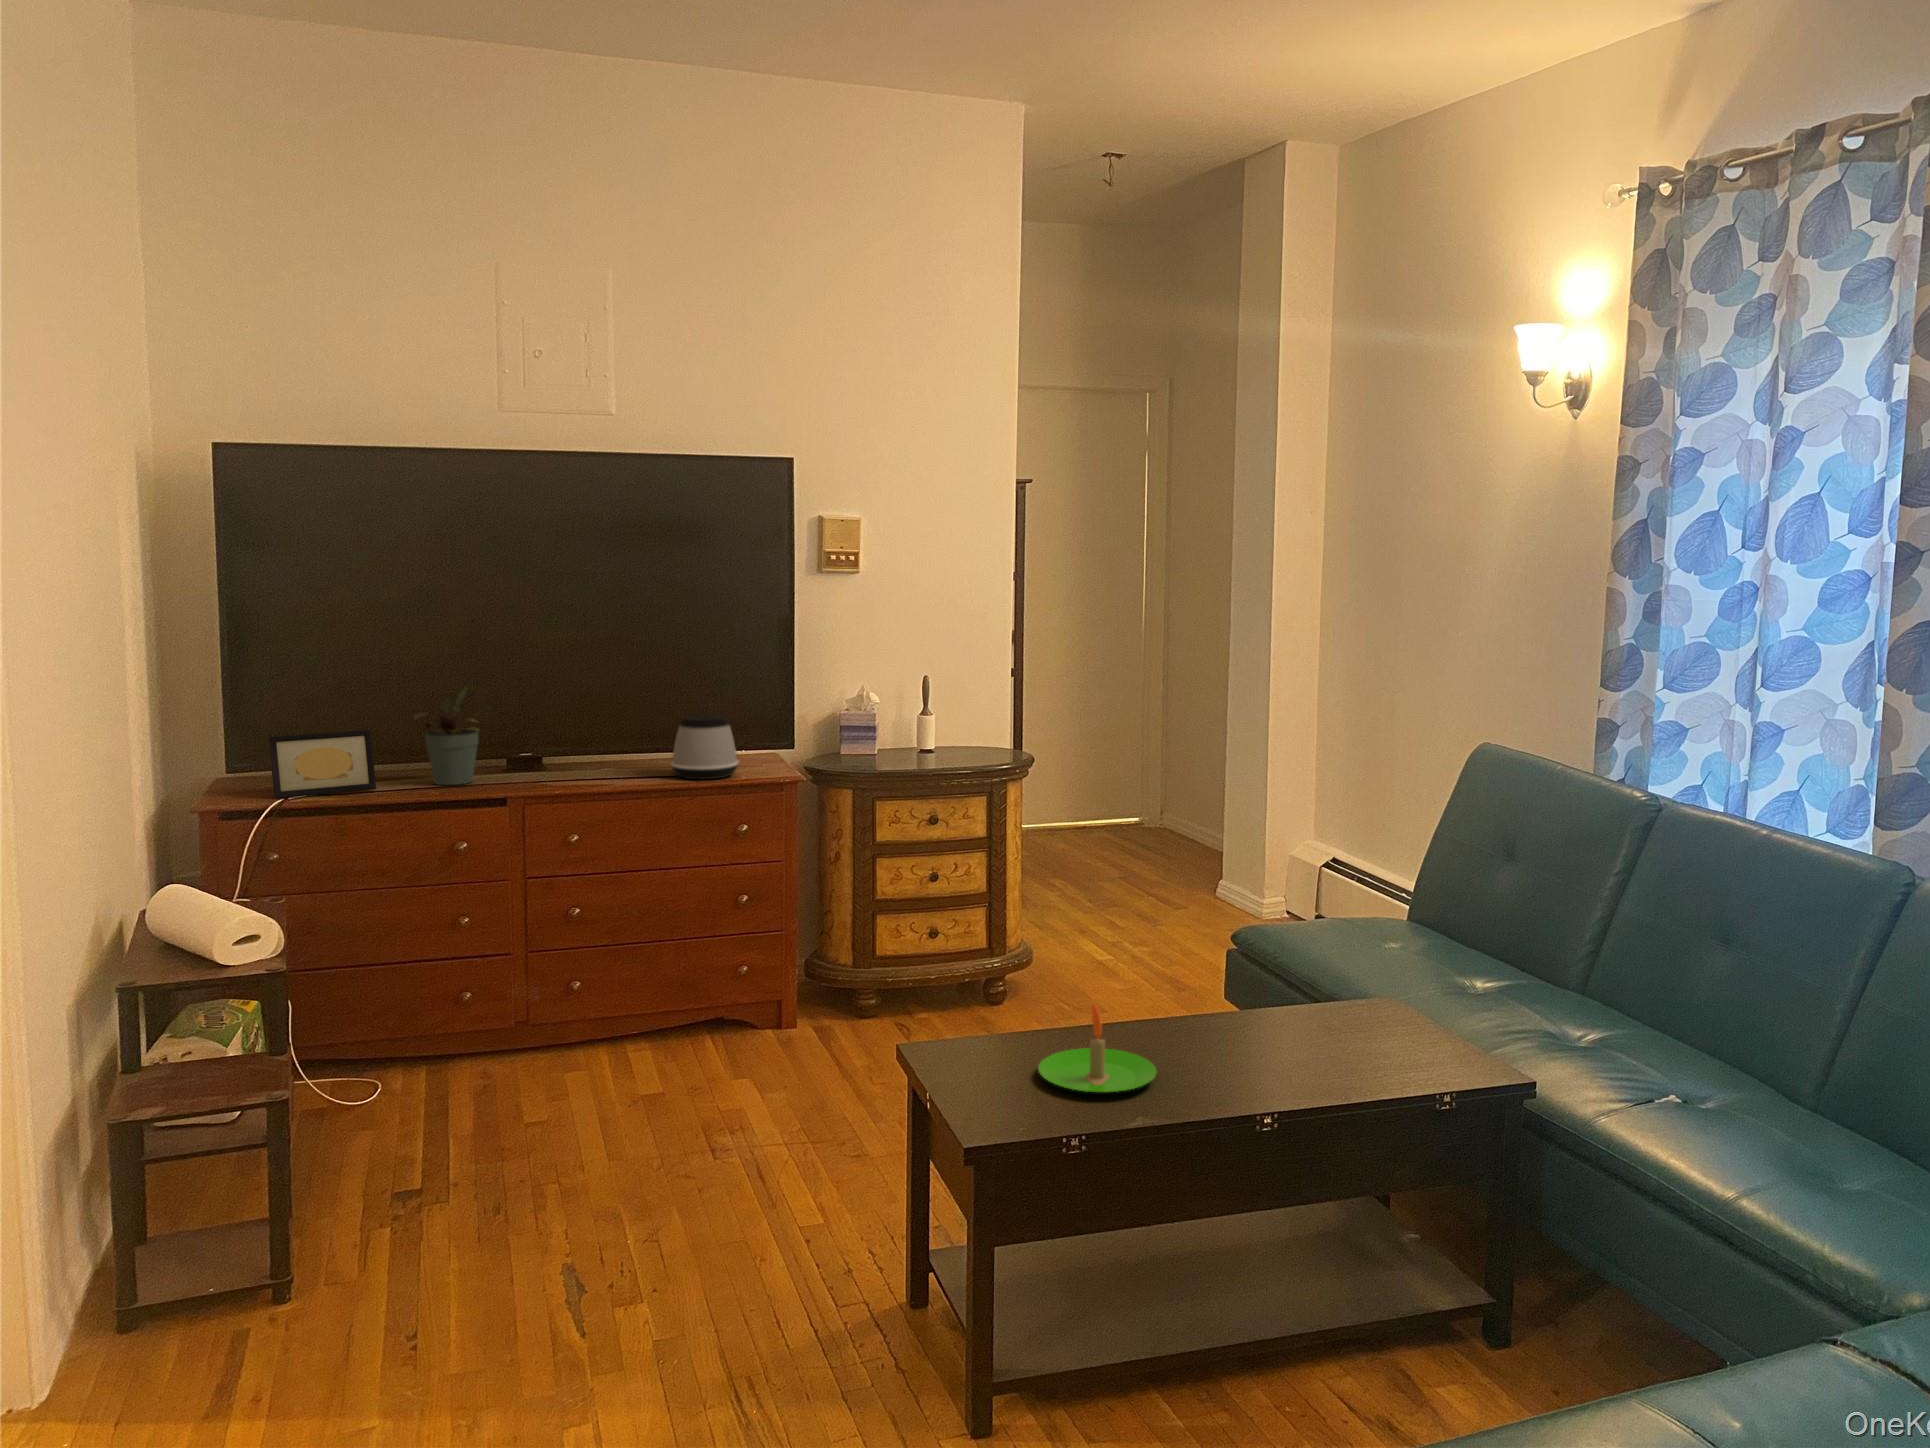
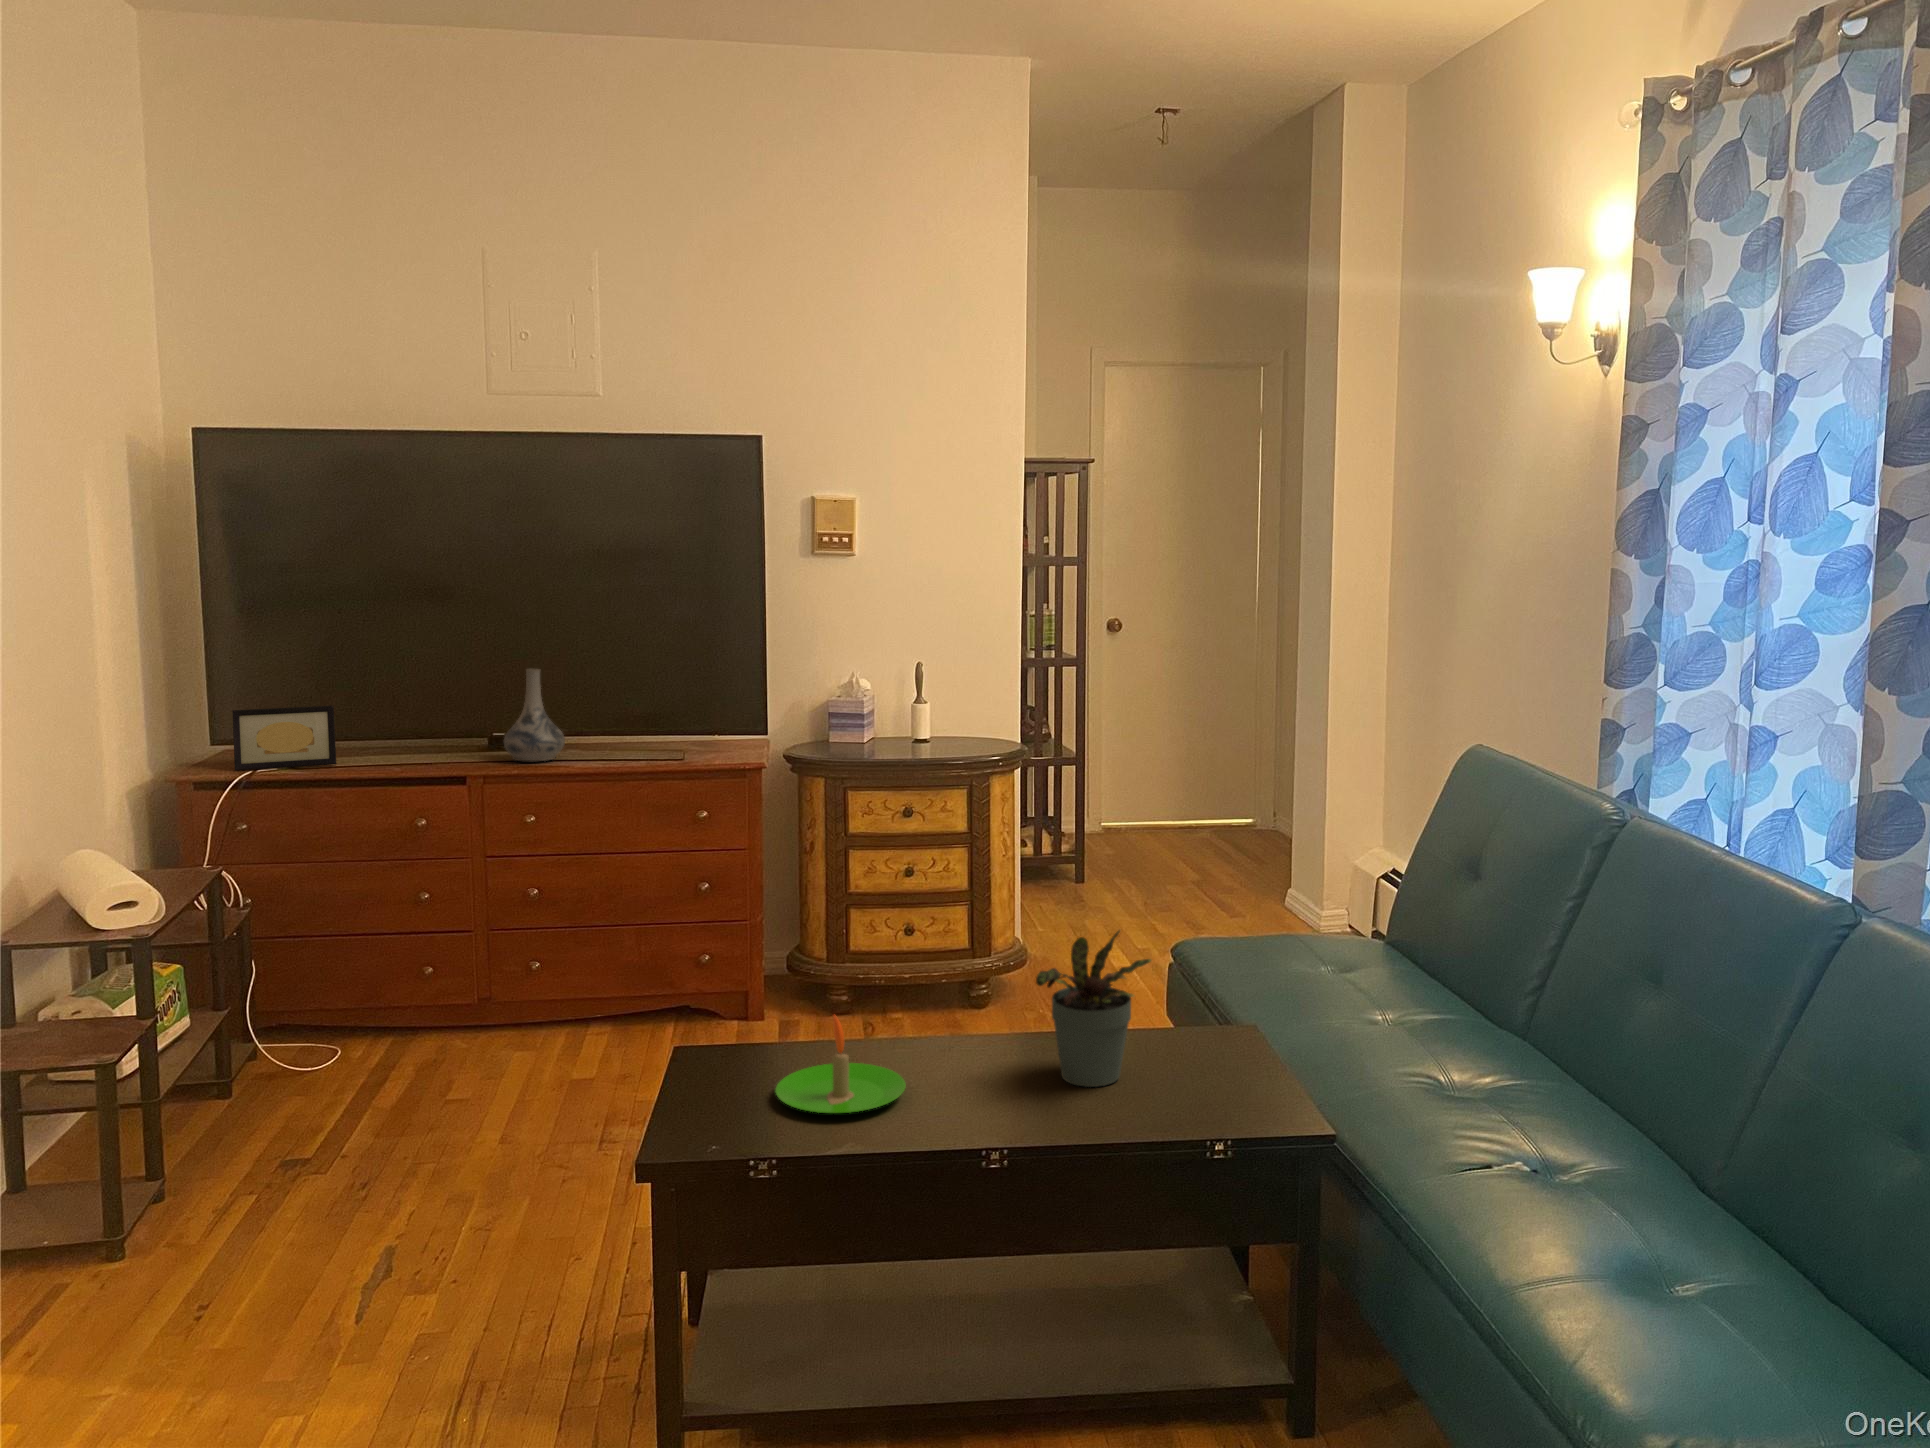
potted plant: present [412,687,484,785] -> present [1036,931,1151,1087]
decorative vase: none [544,689,605,781] -> present [504,669,565,761]
speaker: present [671,714,738,779] -> none [631,697,701,763]

